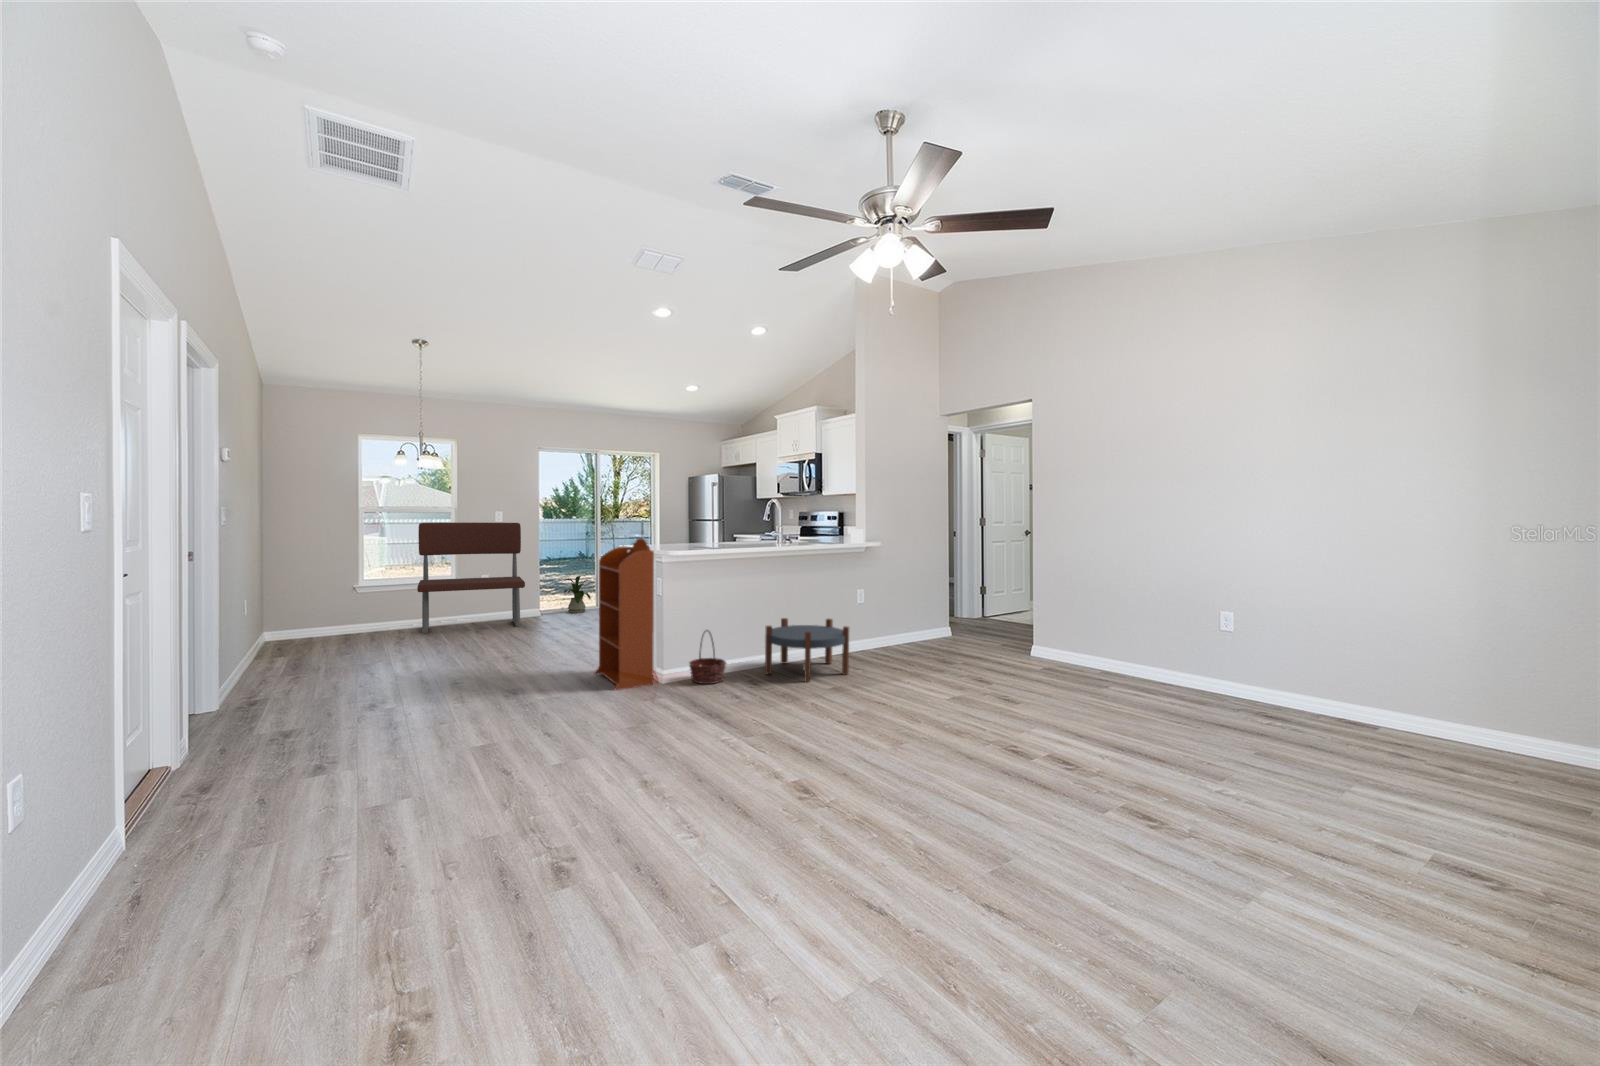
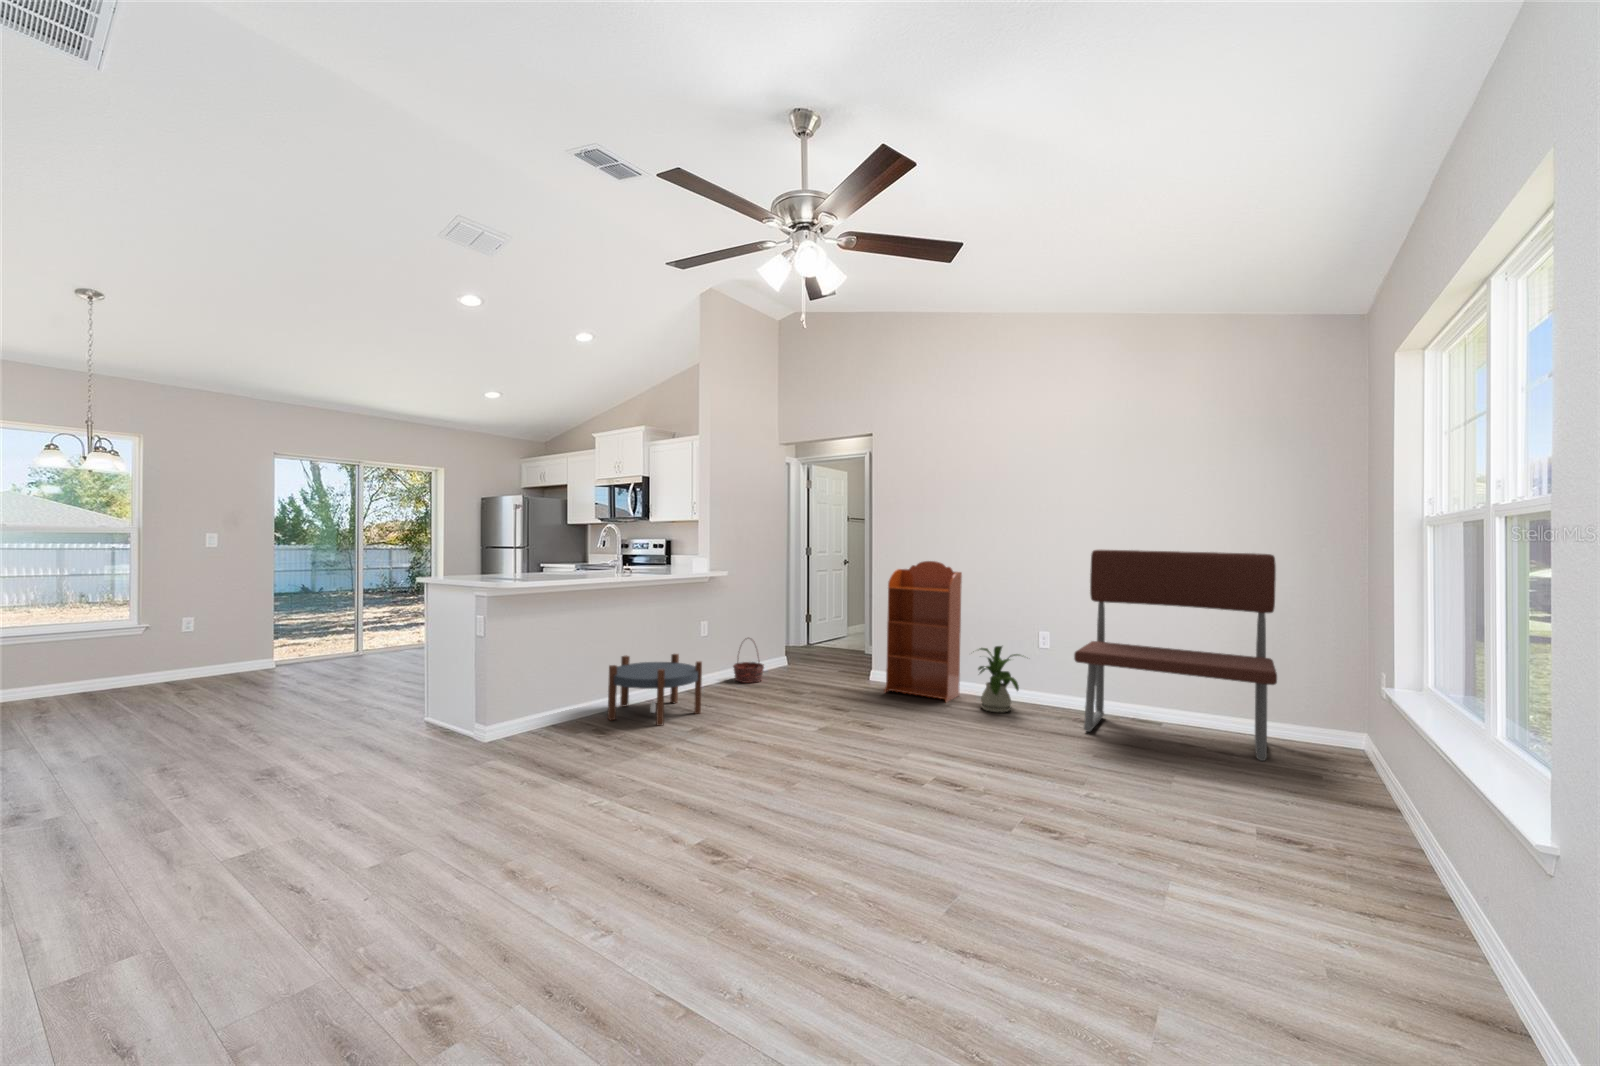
bench: present [417,522,525,633] -> present [1074,550,1277,761]
bookcase: present [594,538,654,690] -> present [884,561,962,702]
house plant: present [564,576,591,613] -> present [978,646,1020,713]
basket: present [689,631,726,684] -> present [733,658,764,683]

